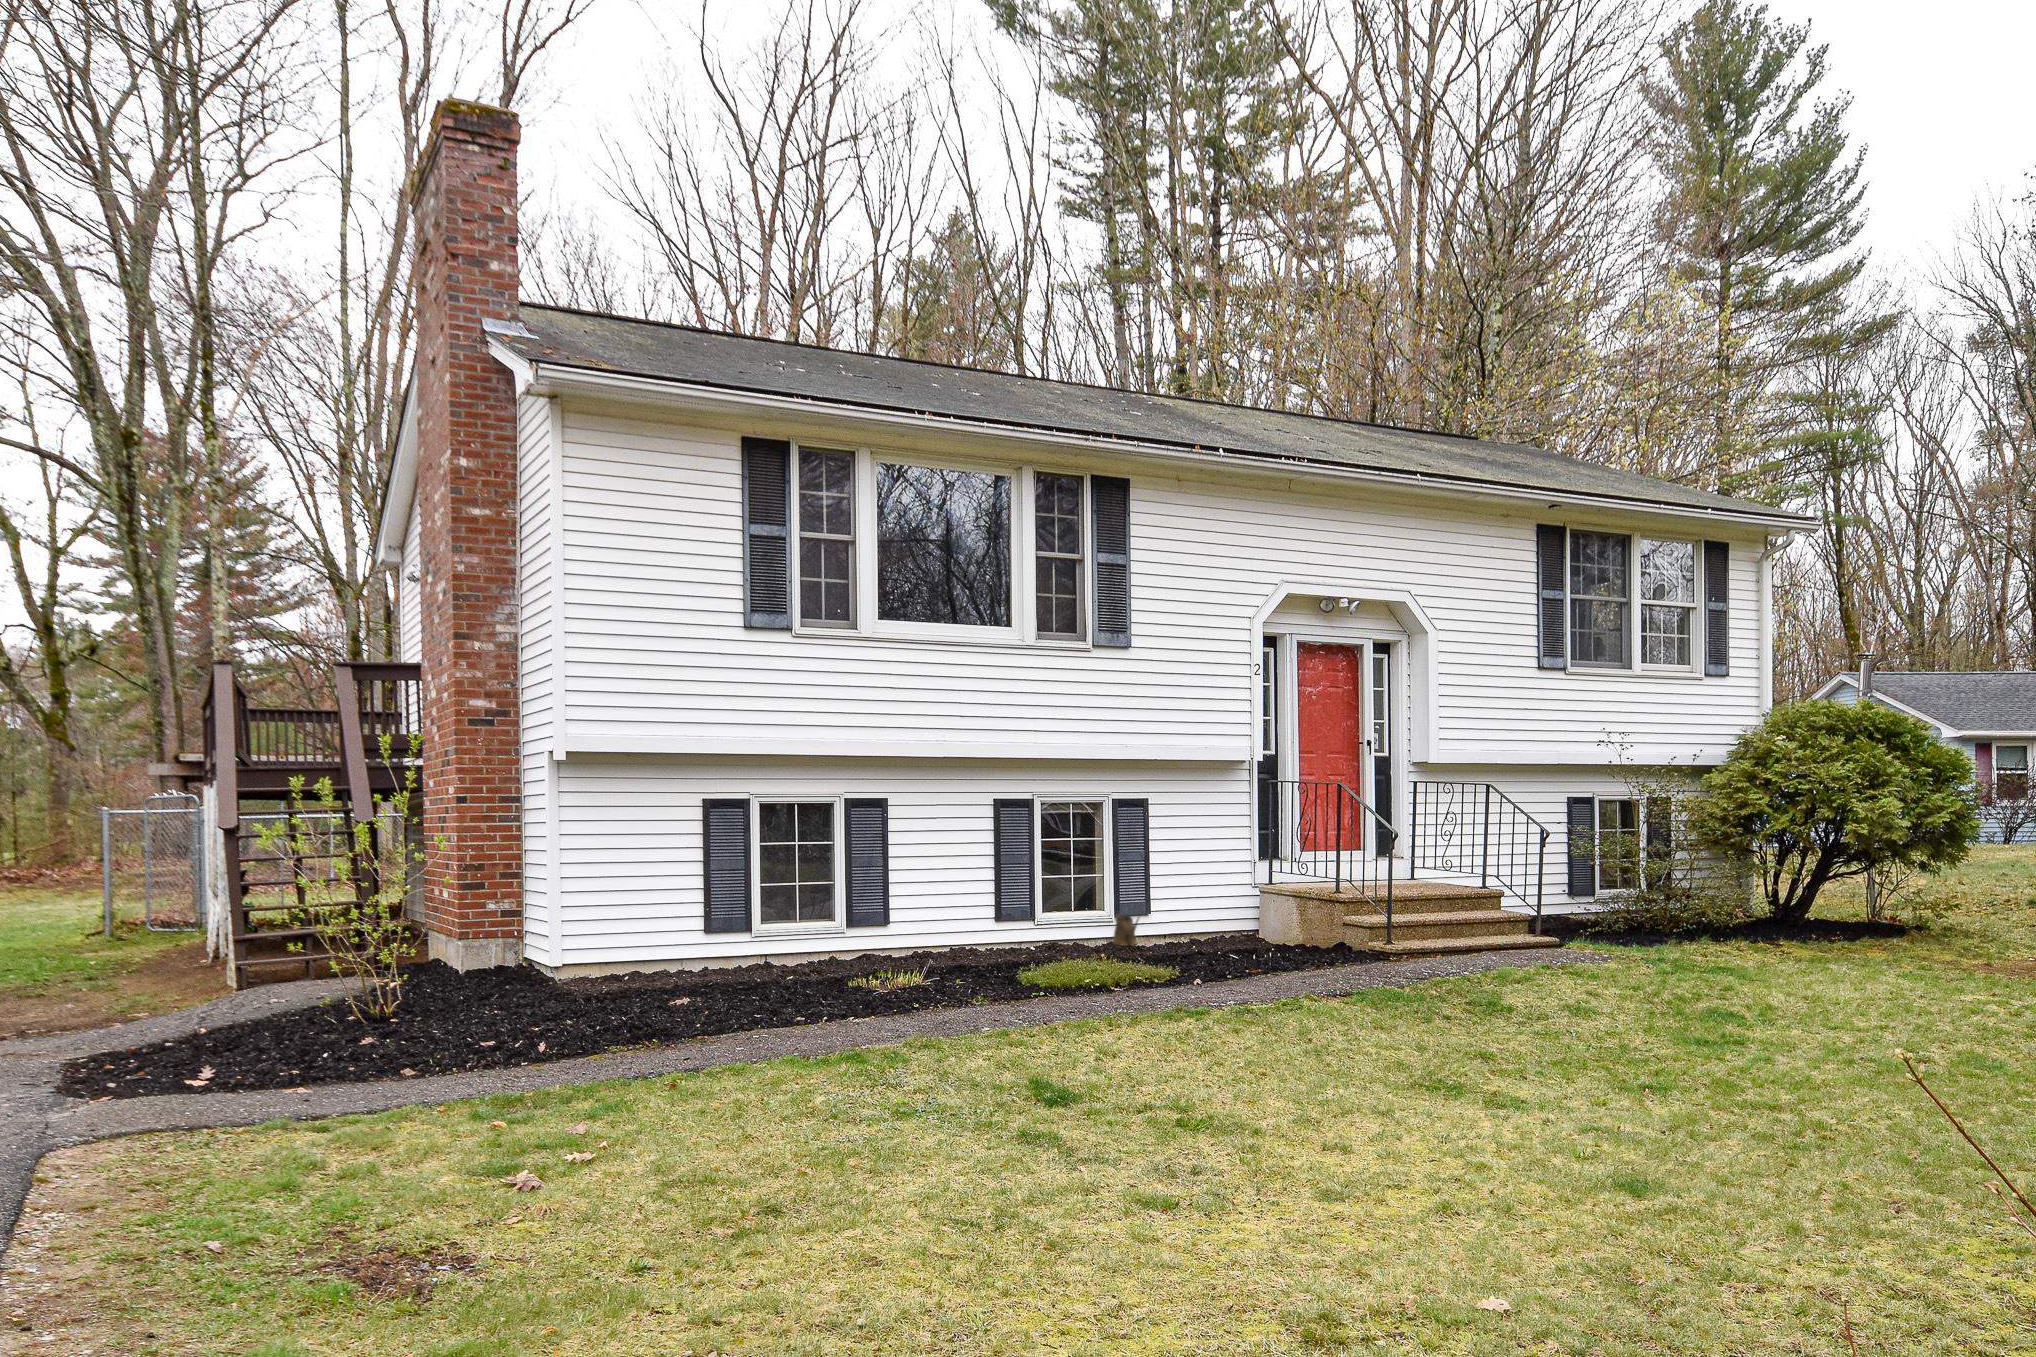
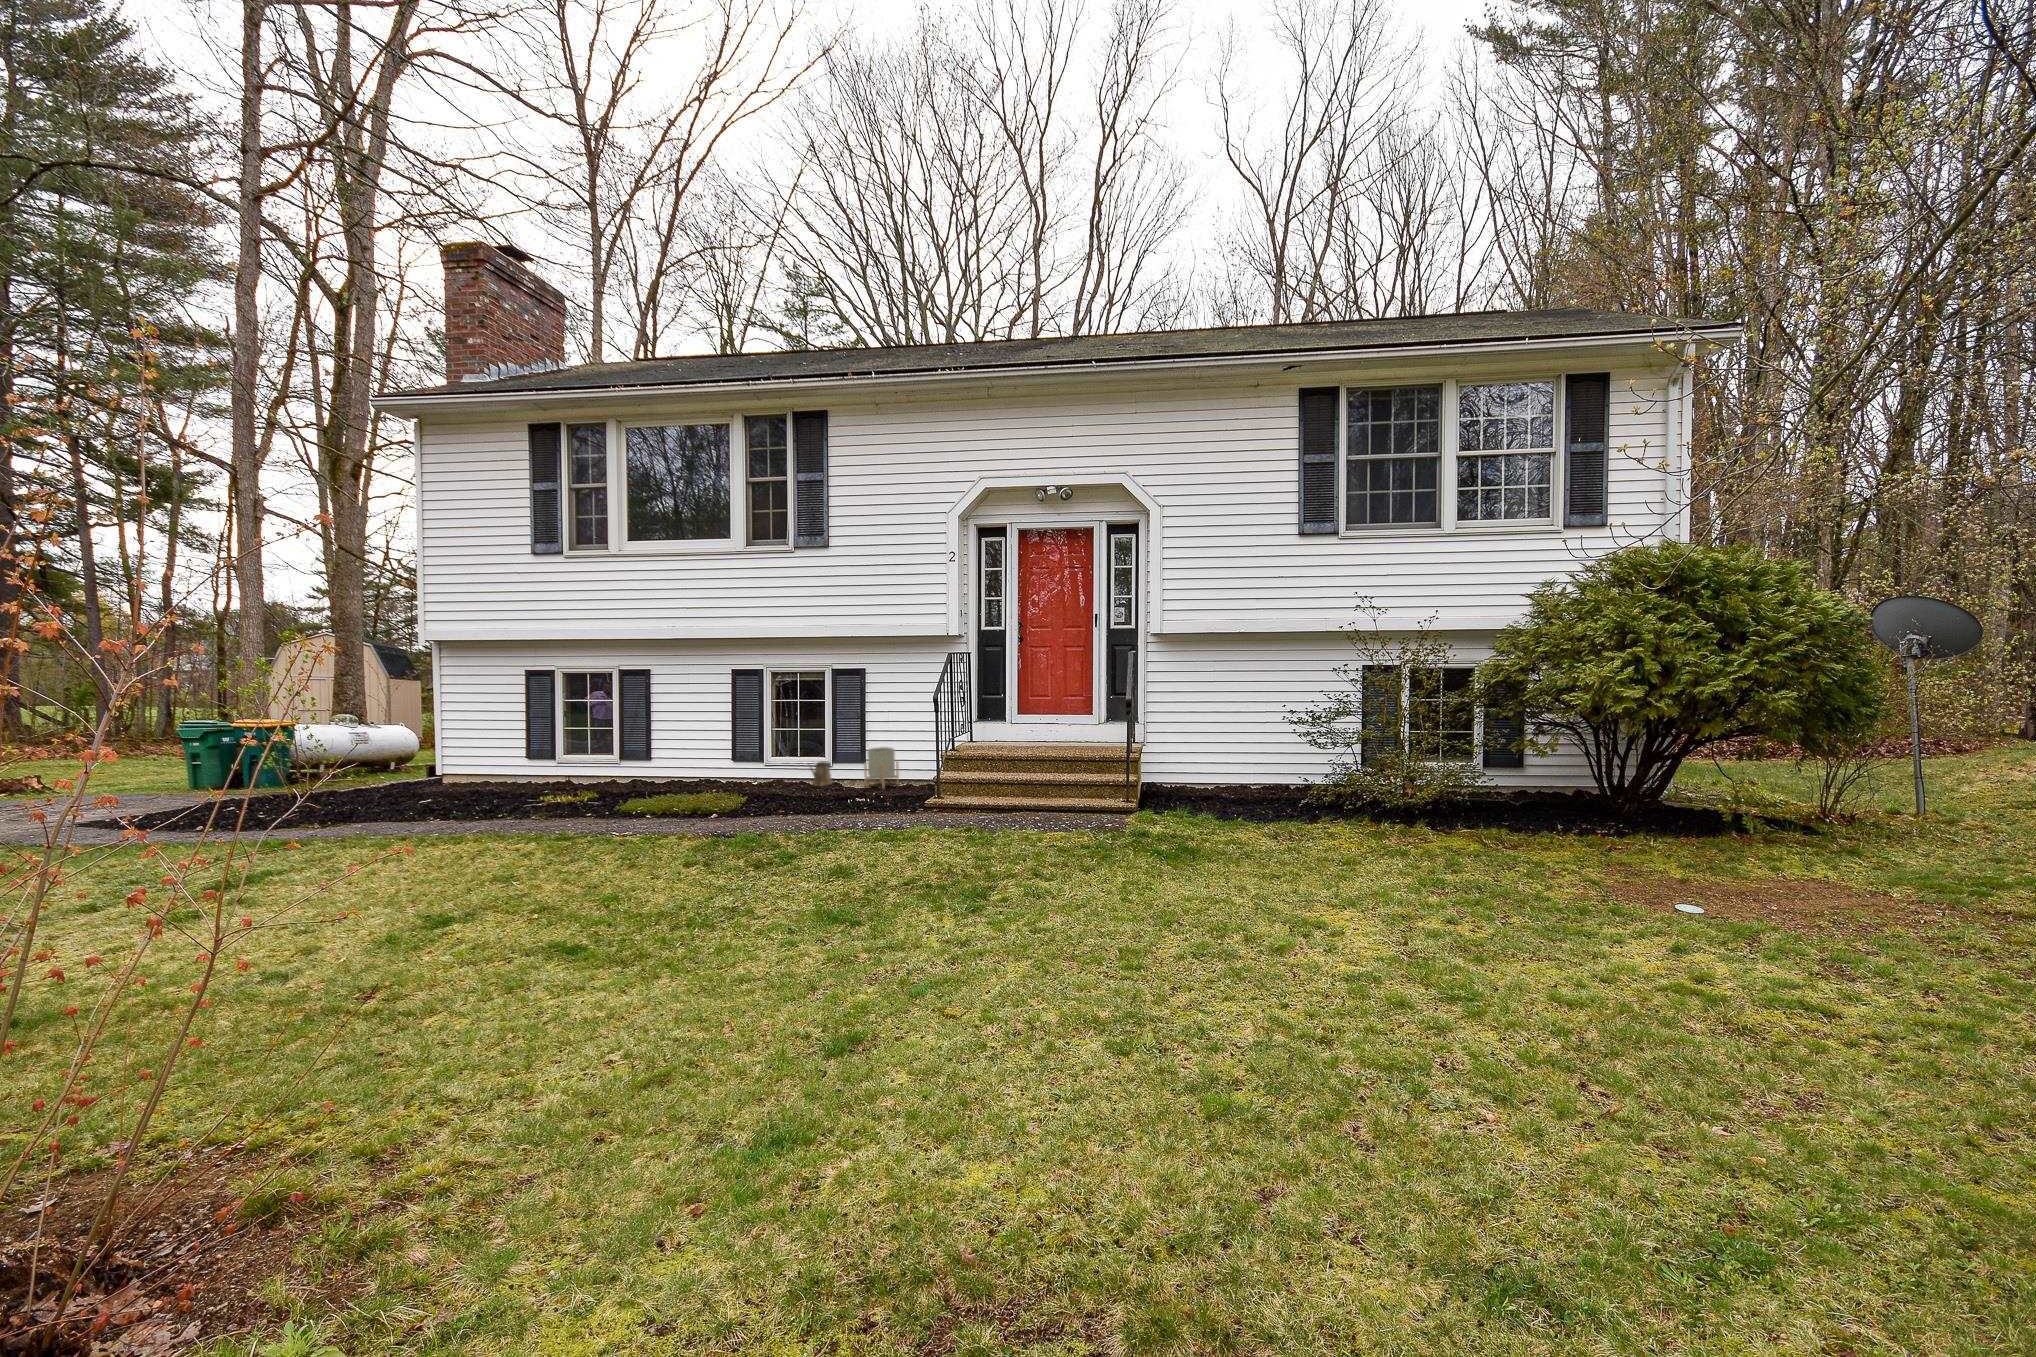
planter: none [1173,893,1208,943] -> present [864,747,899,788]

